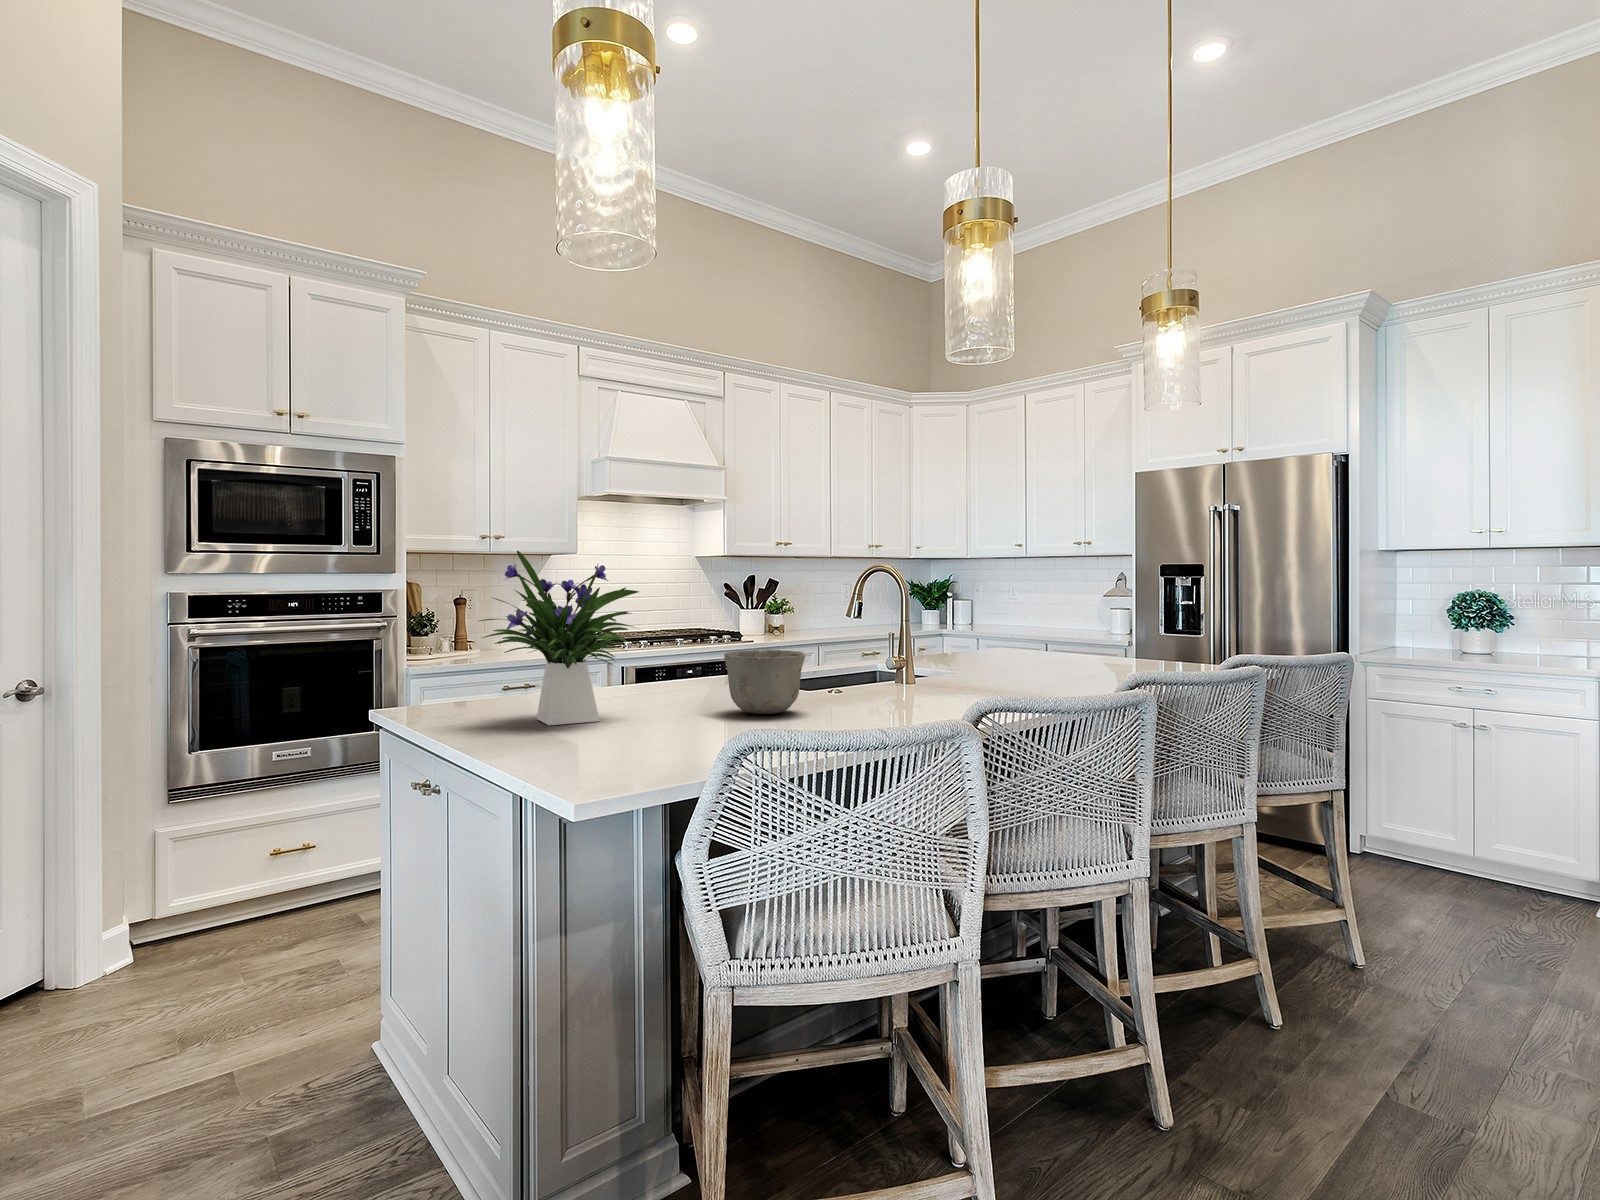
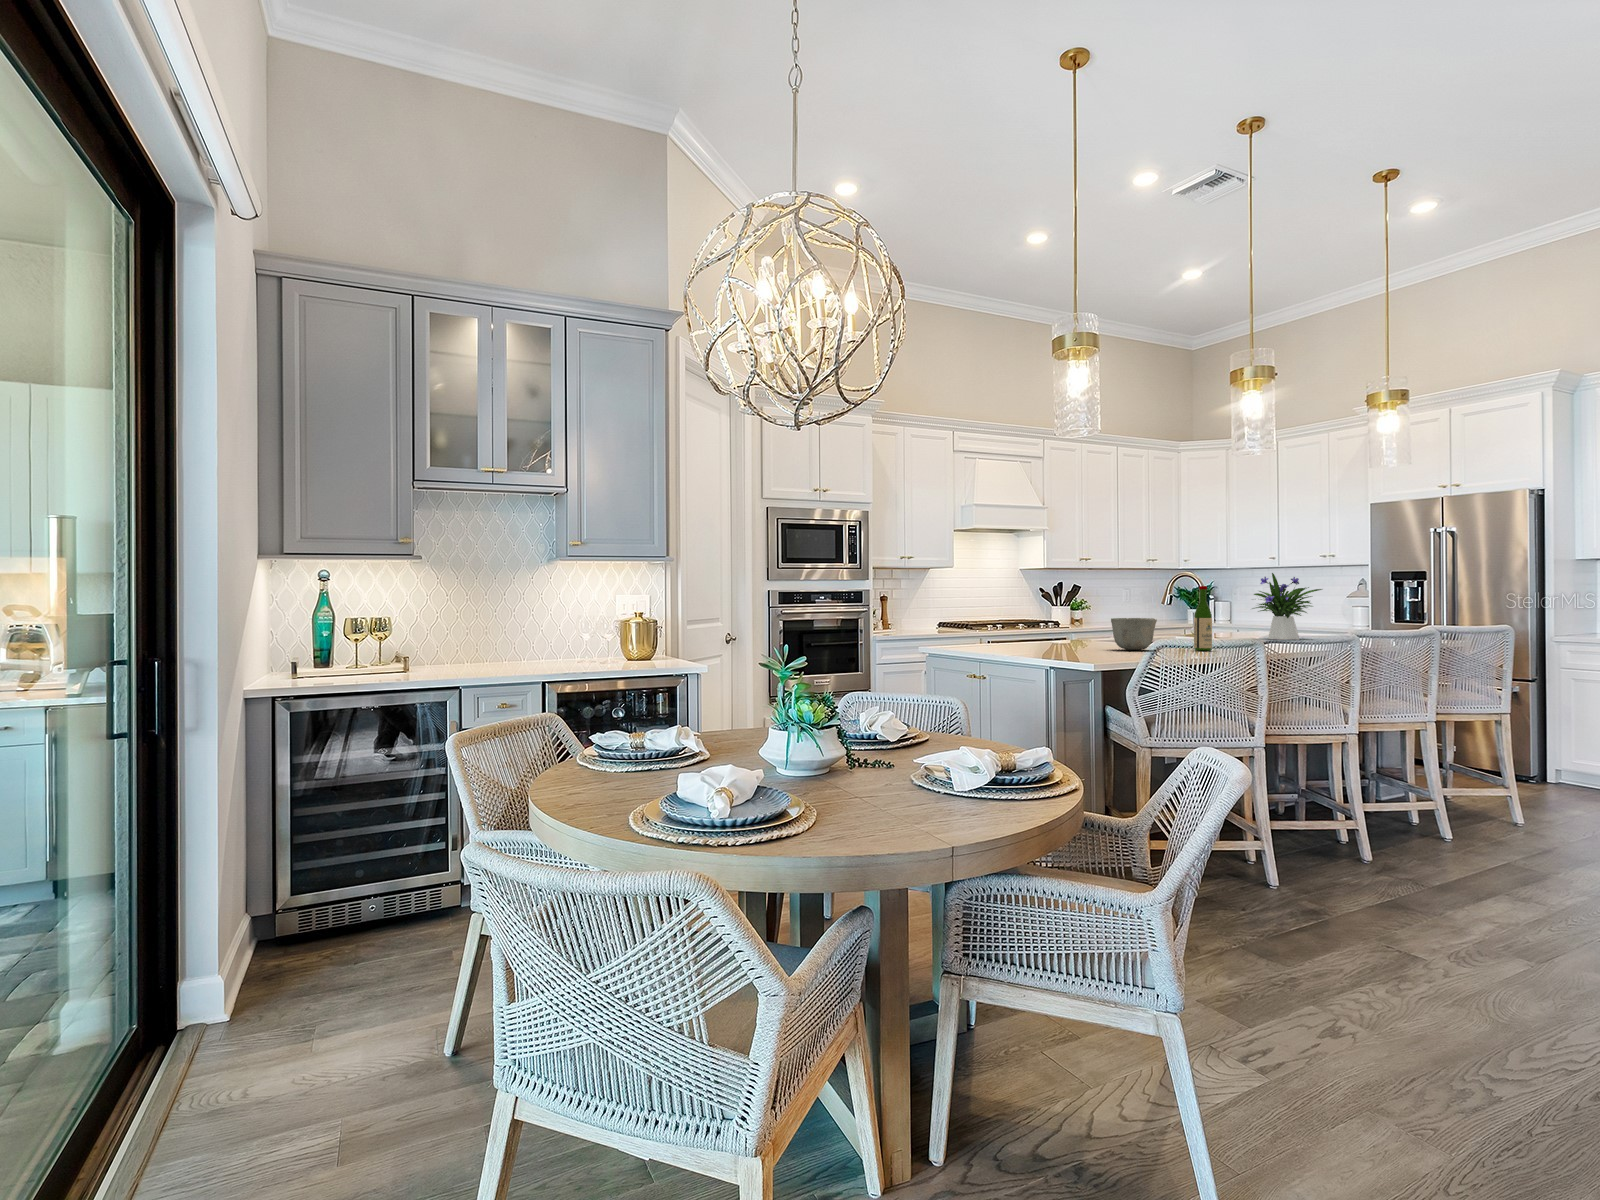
flower arrangement: present [480,551,639,725] -> present [1252,573,1322,640]
wine bottle: none [871,592,902,714] -> present [1194,586,1212,651]

